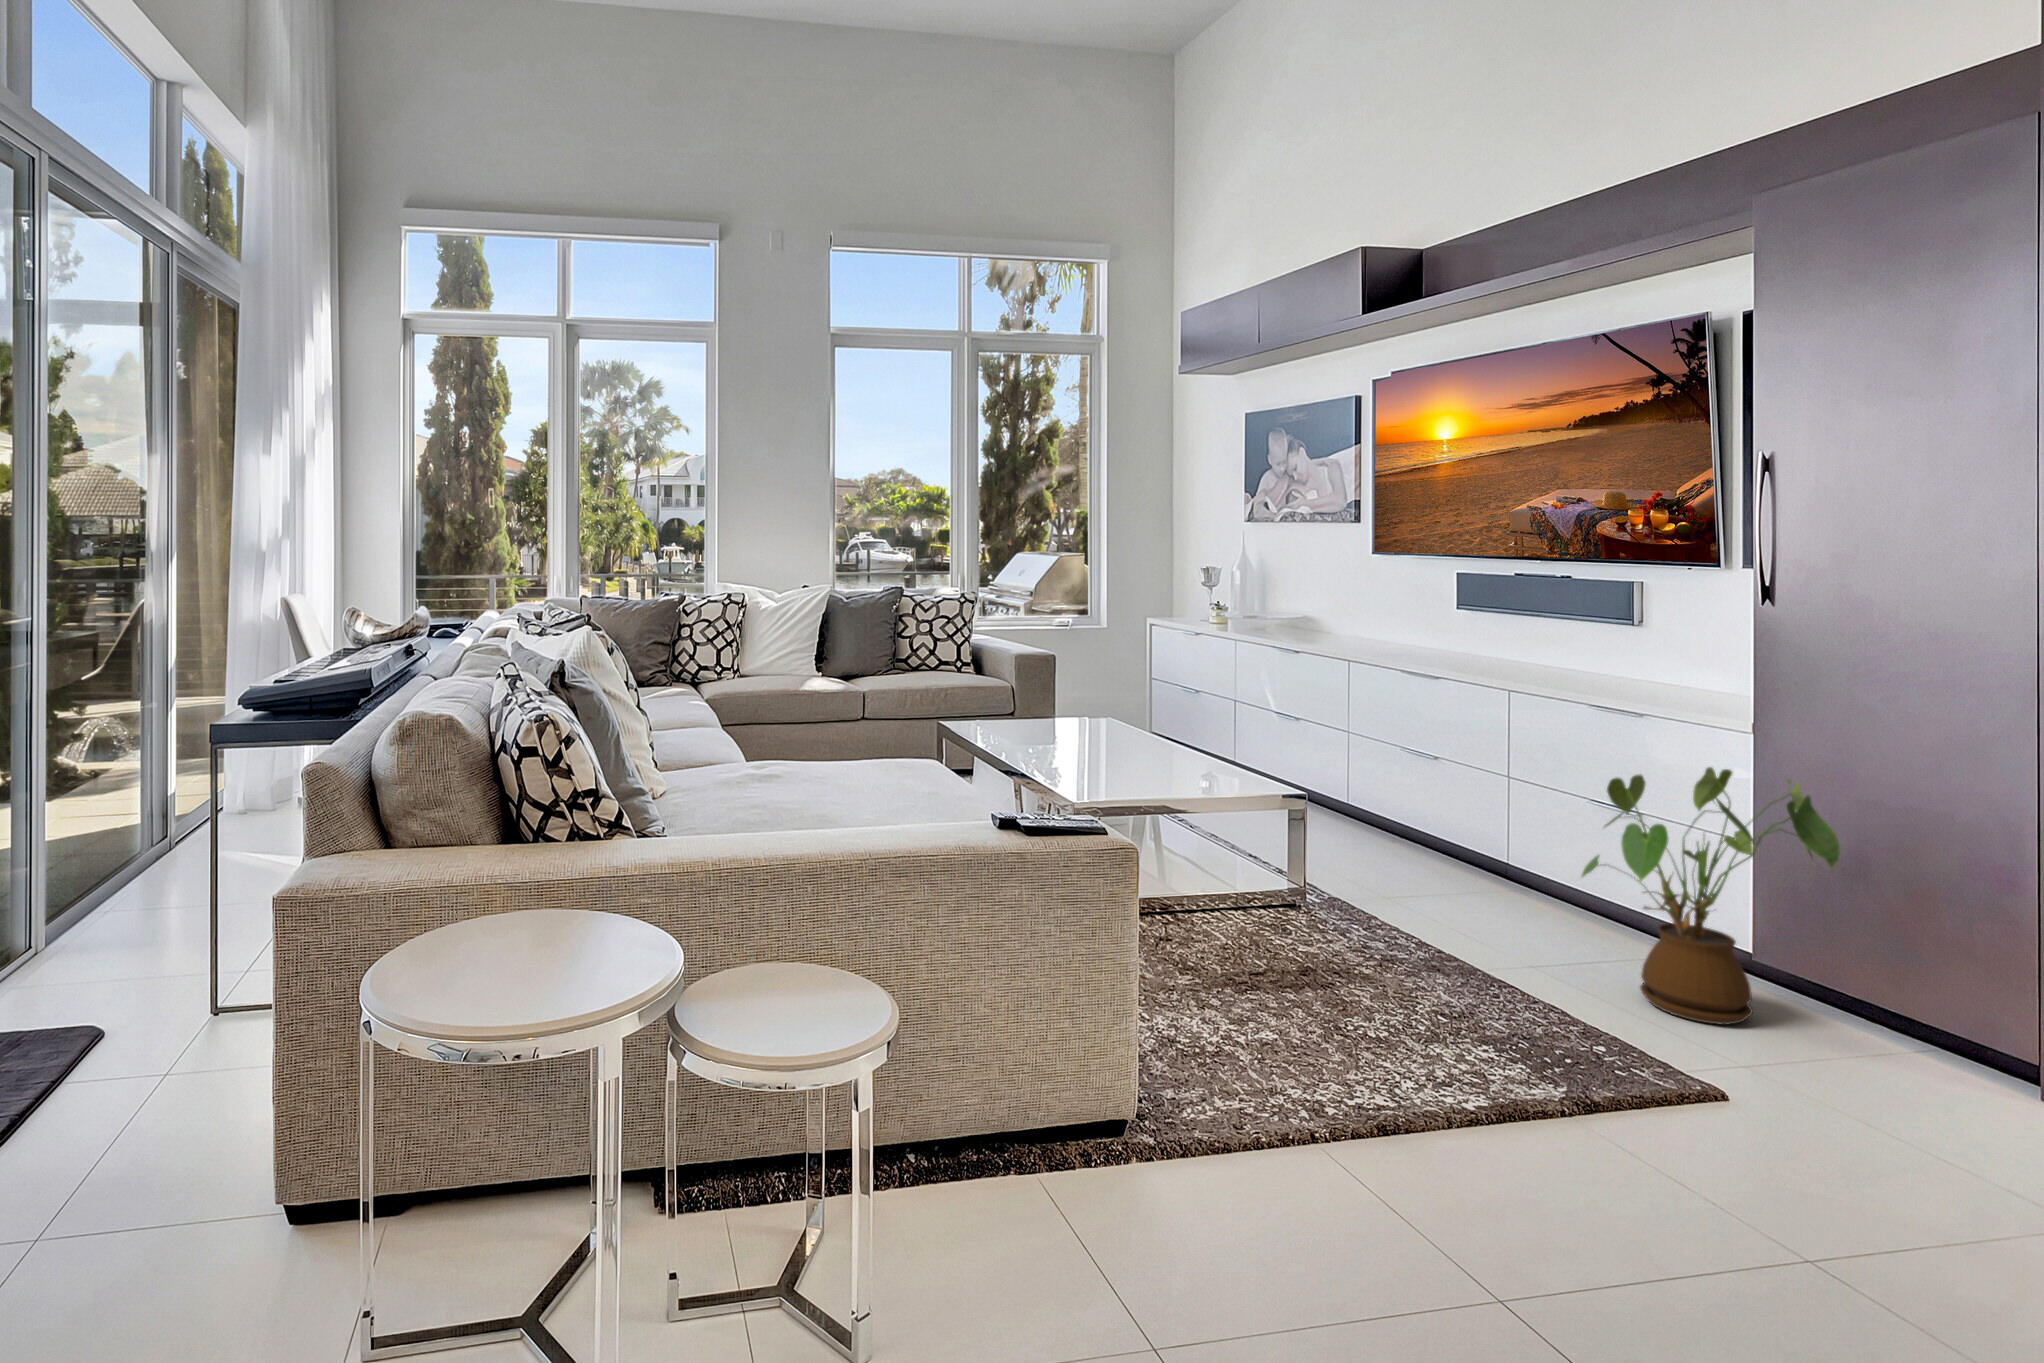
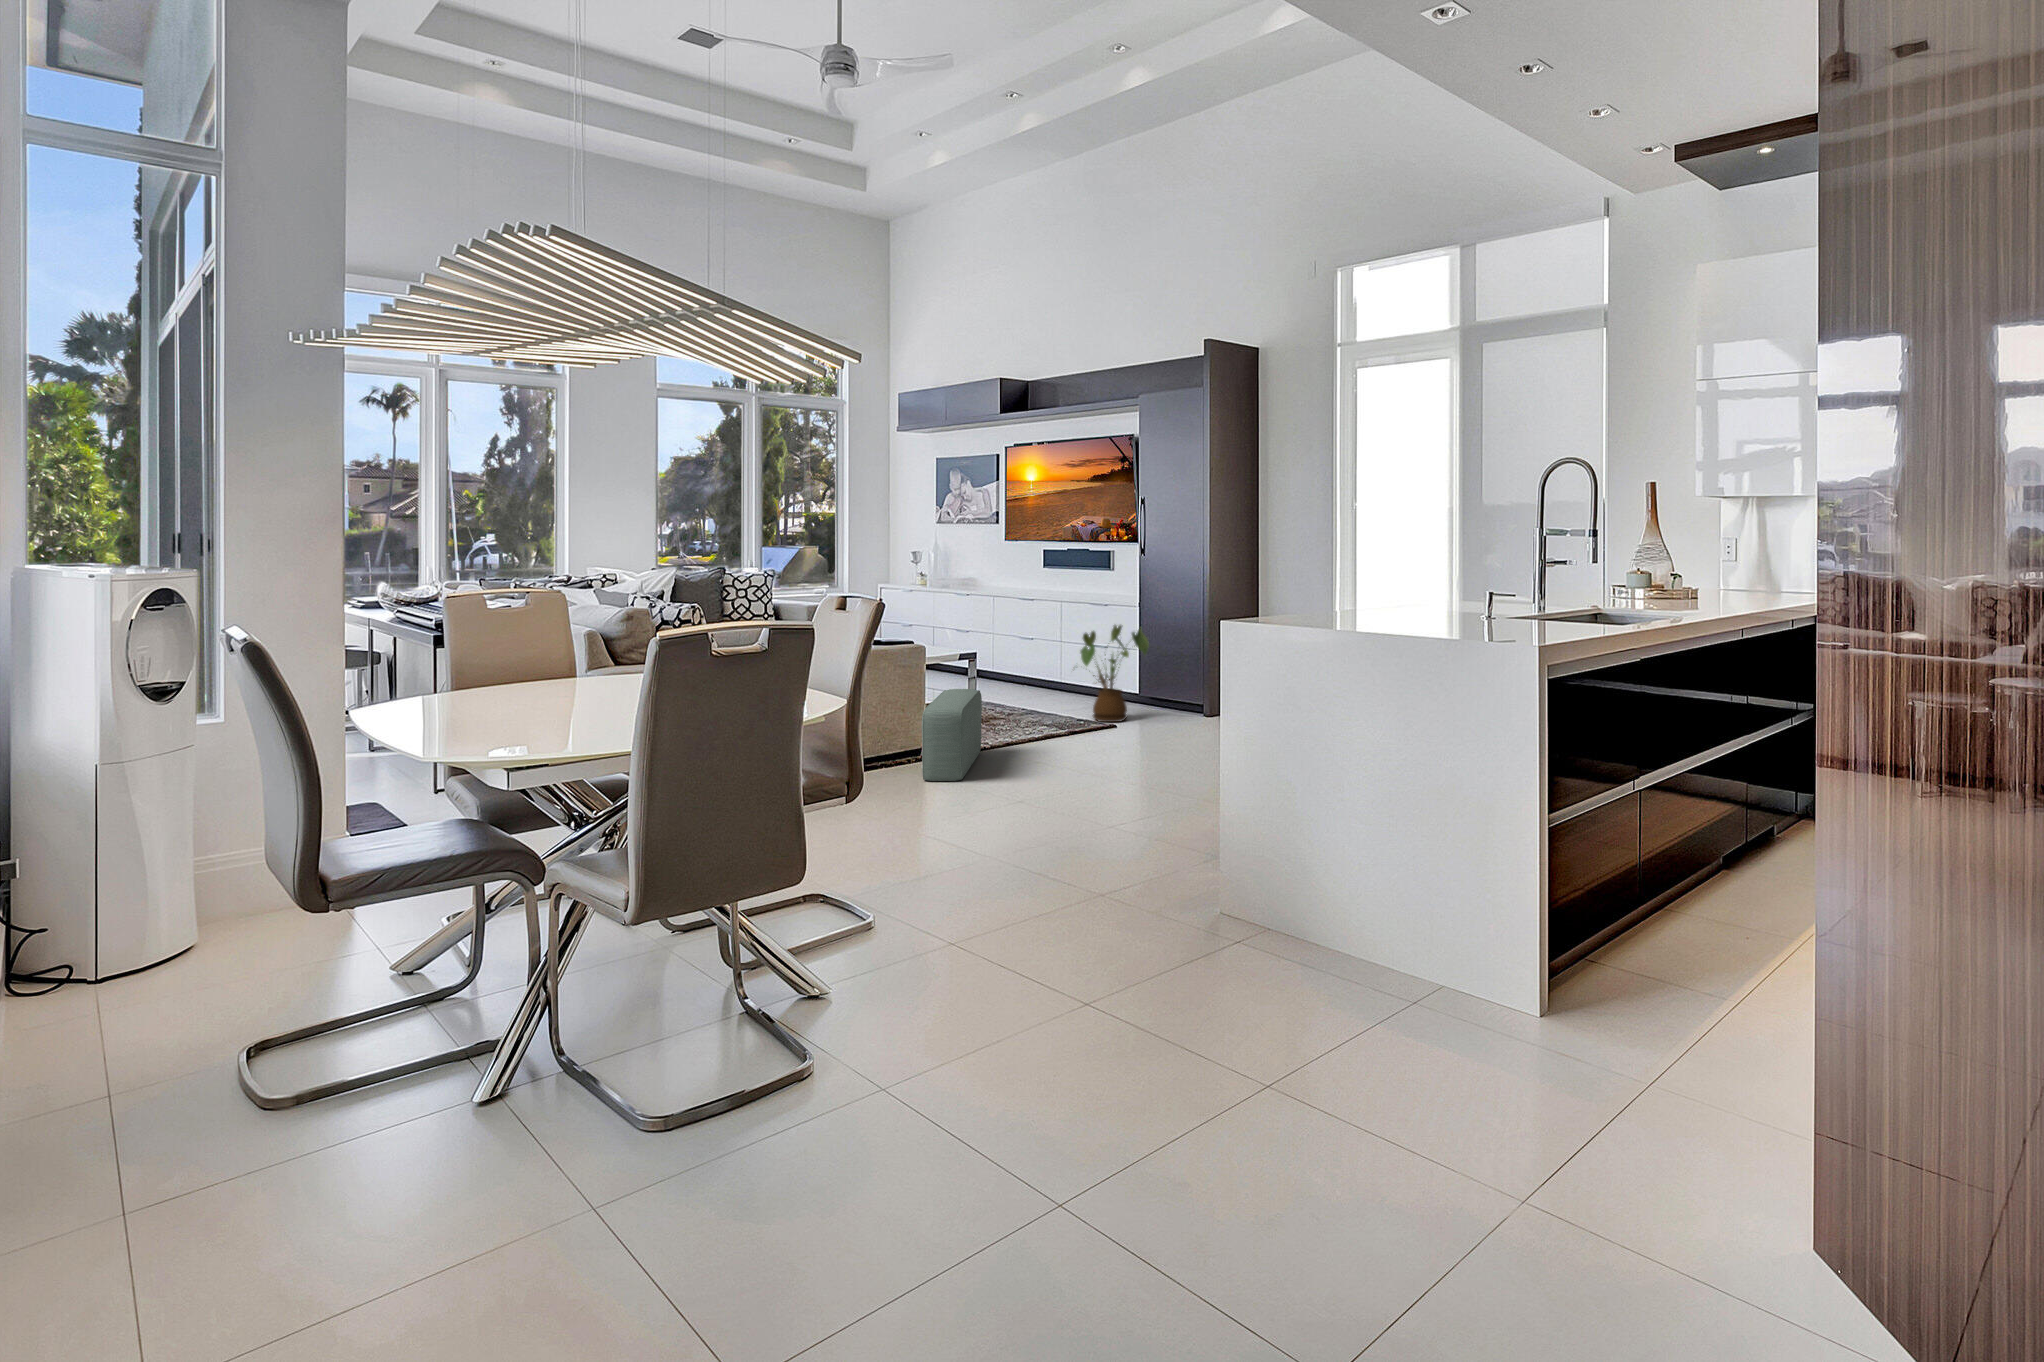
pouf: none [1184,927,1356,1279] -> present [922,689,982,781]

